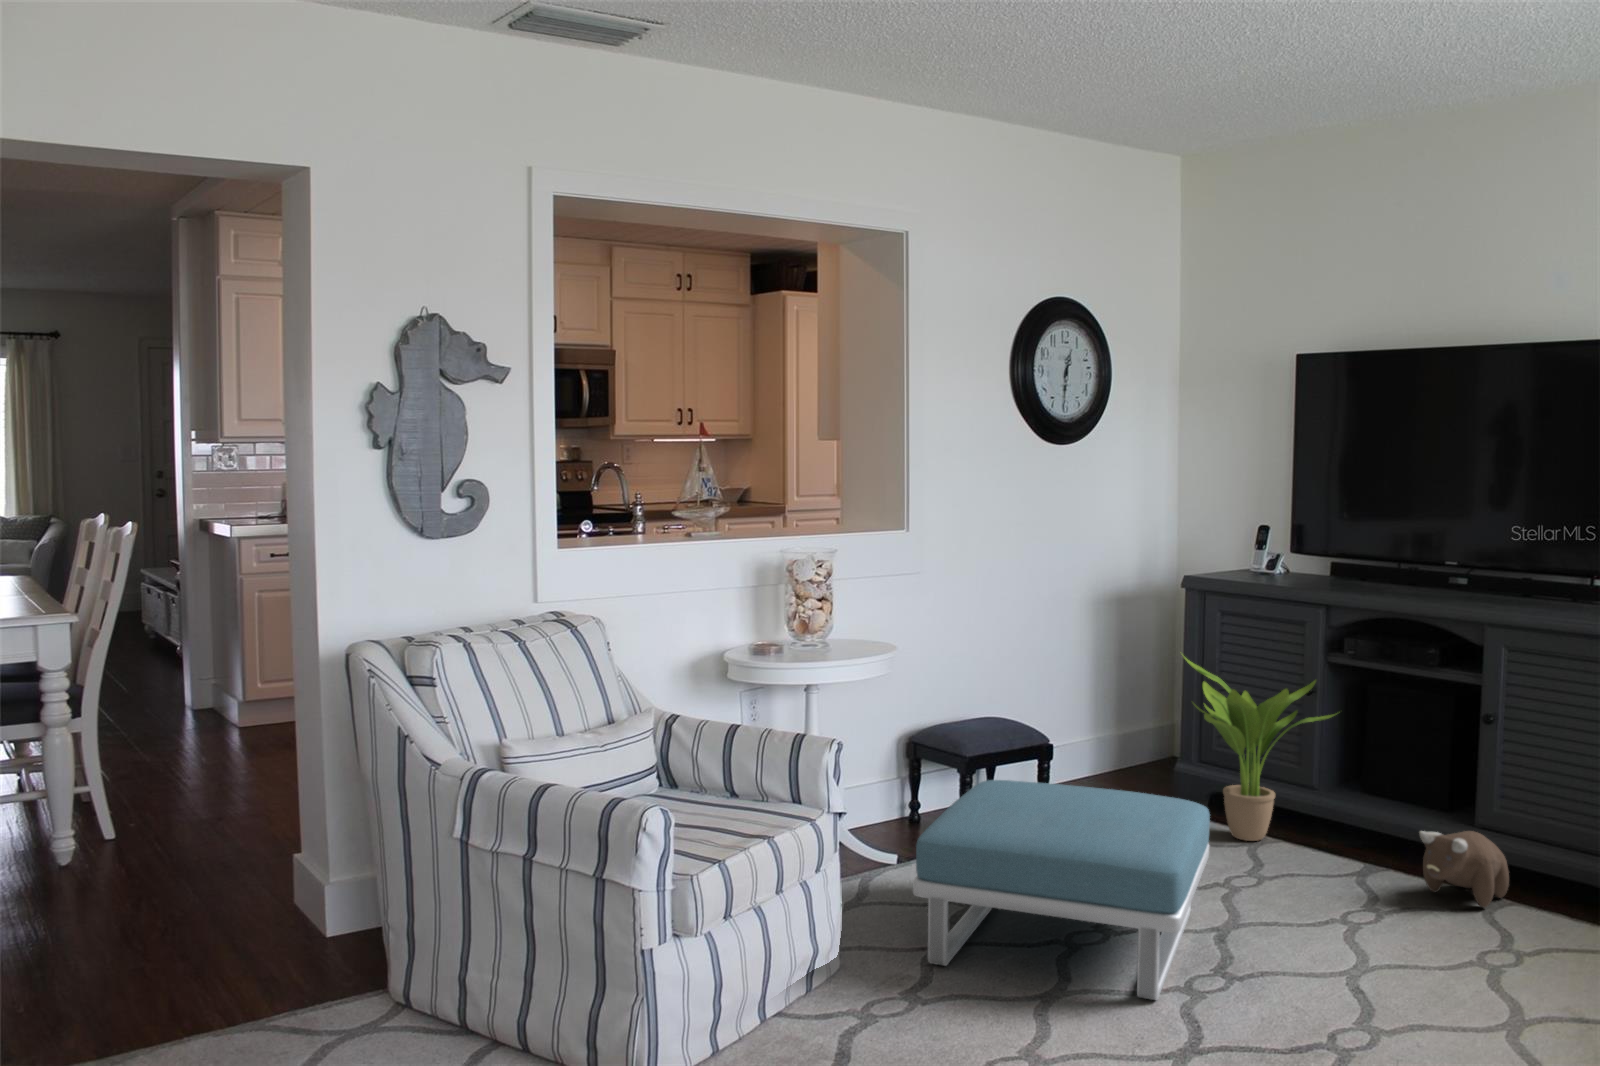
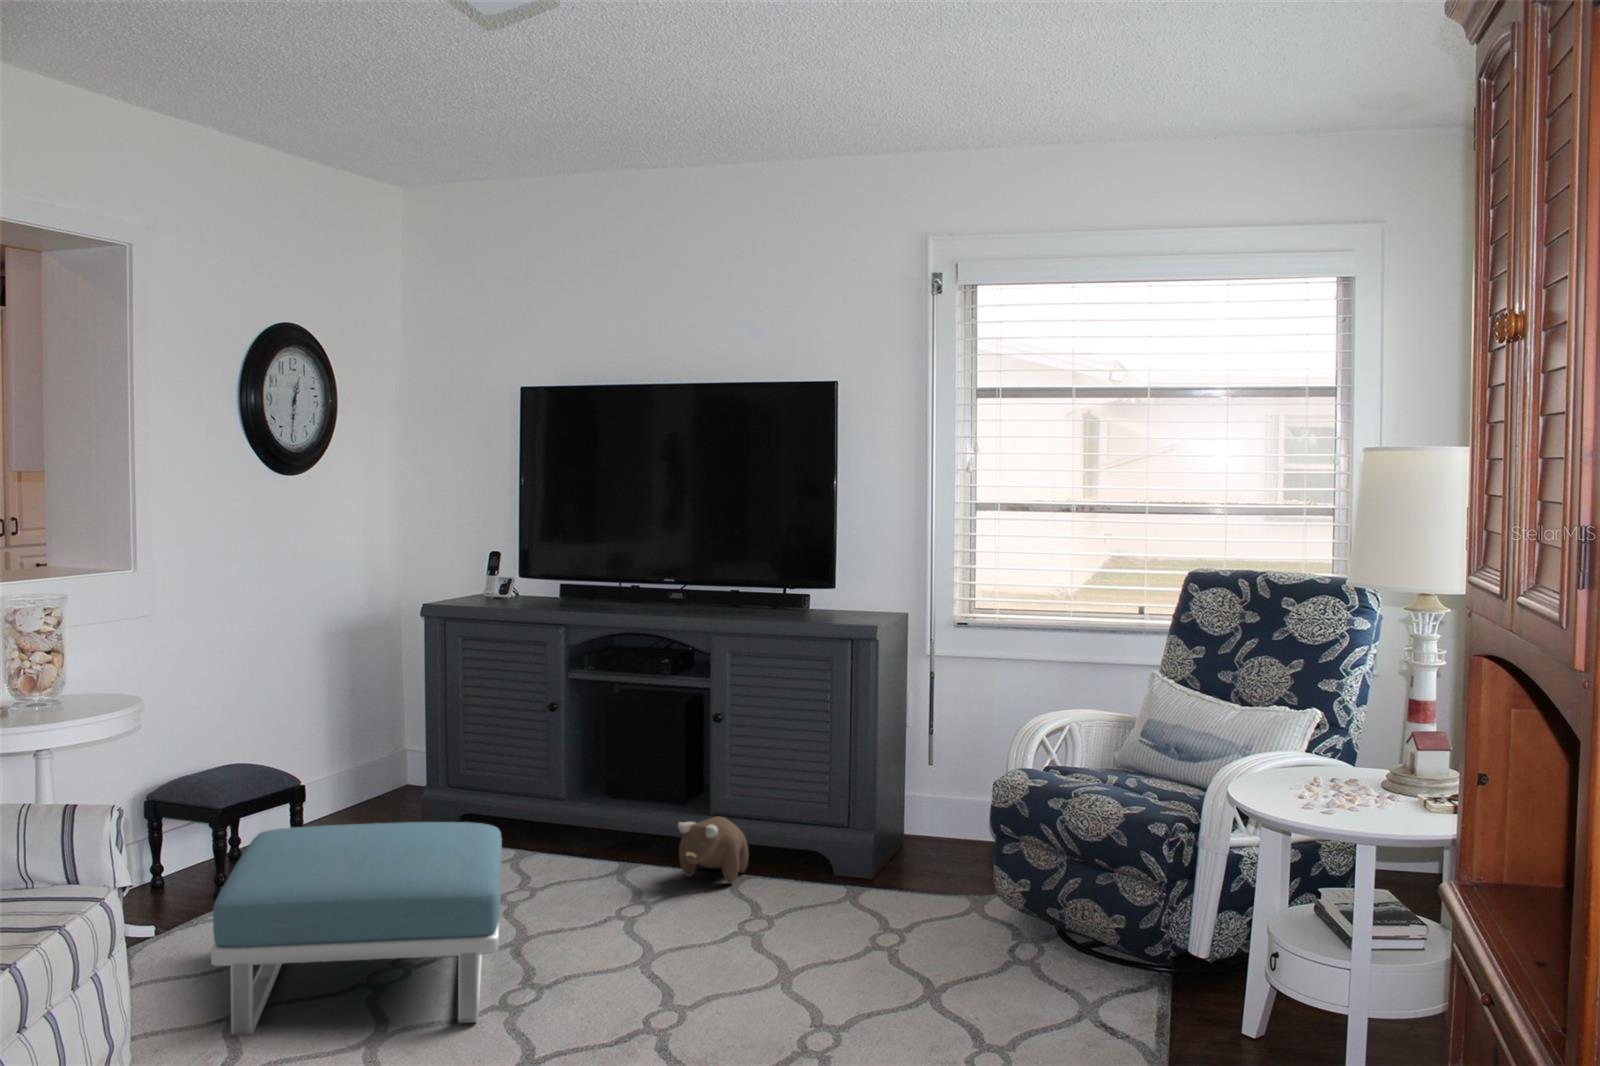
potted plant: present [1184,657,1336,841] -> none [445,674,600,856]

